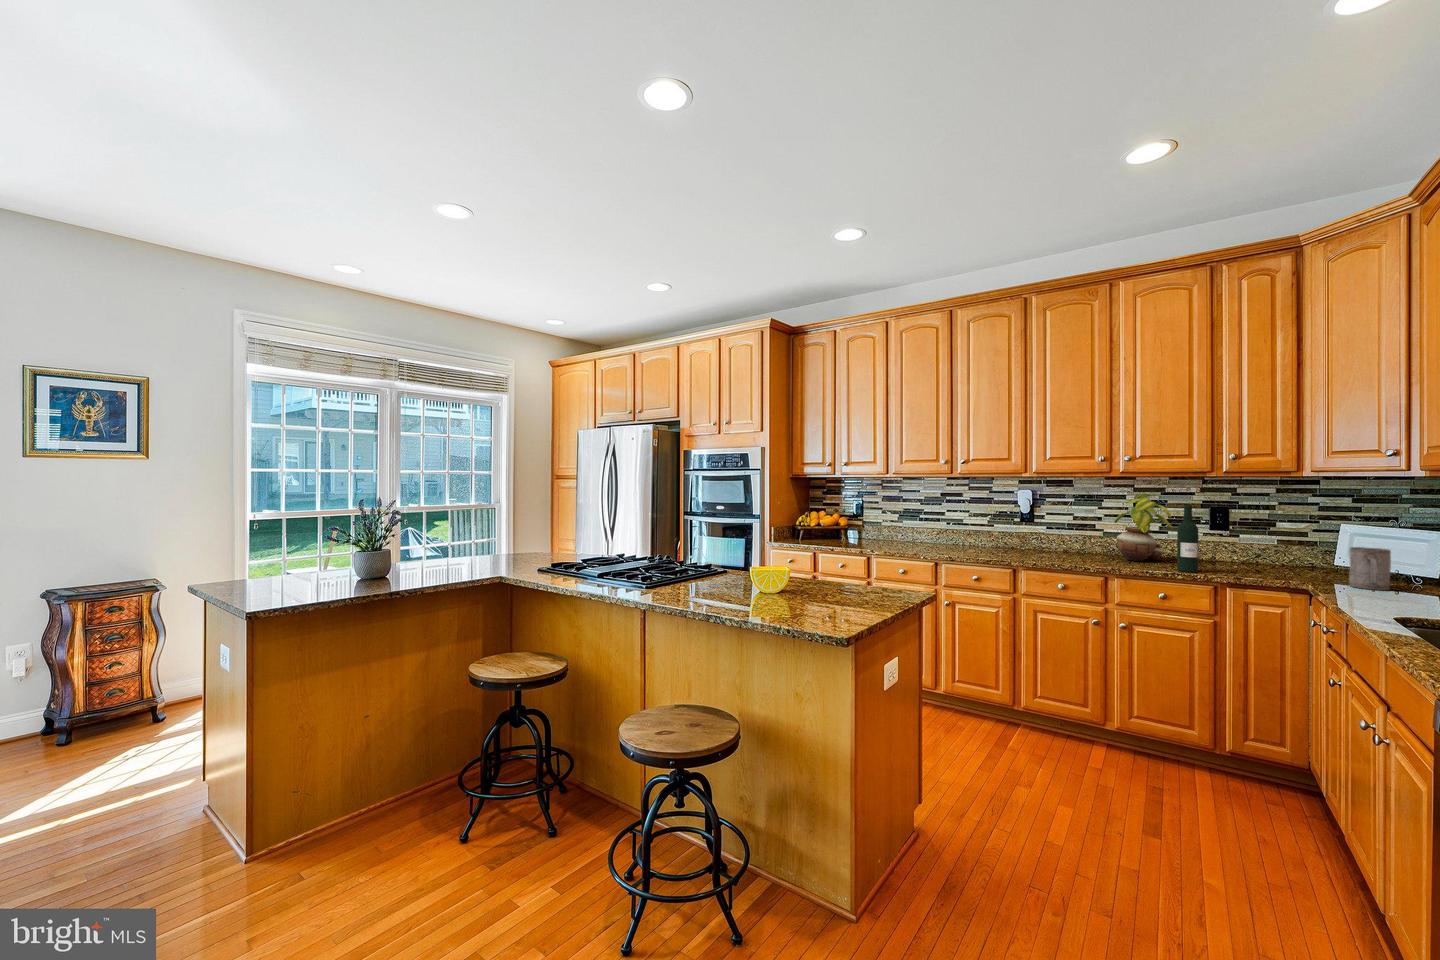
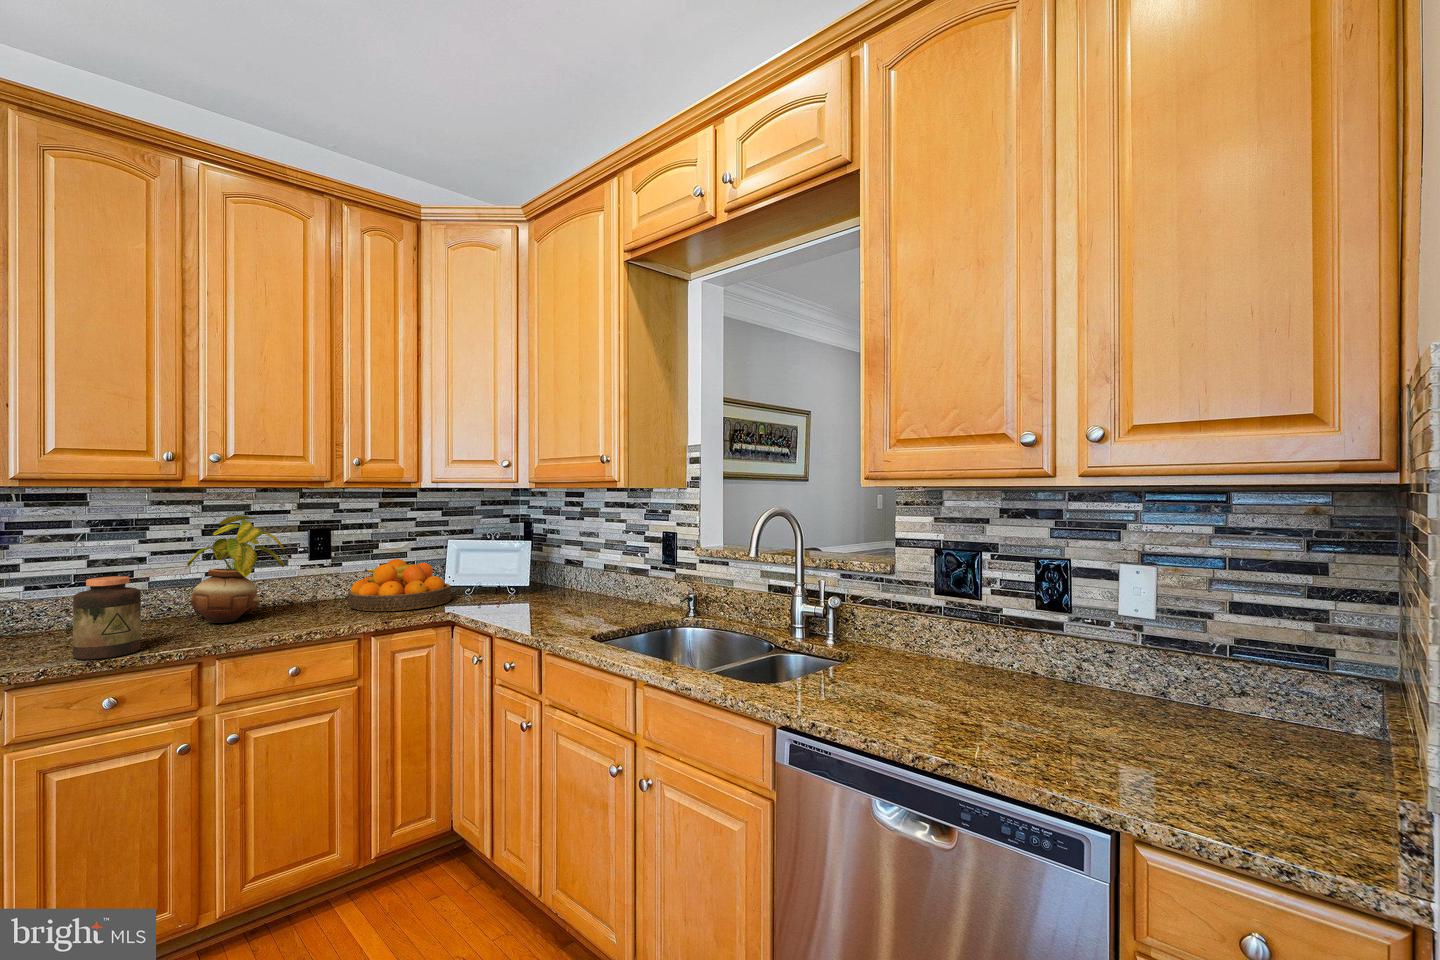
wine bottle: present [1177,505,1198,572] -> none [305,530,333,627]
jar: none [1049,522,1079,564] -> present [73,576,141,660]
fruit bowl: none [1226,535,1331,577] -> present [348,559,451,611]
mug: present [1349,547,1391,590] -> none [483,563,515,608]

